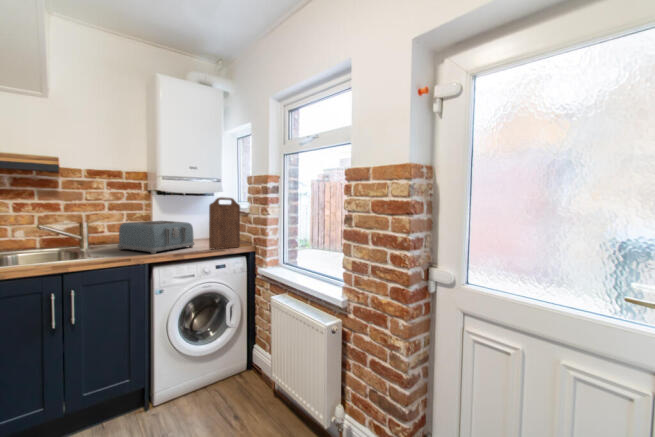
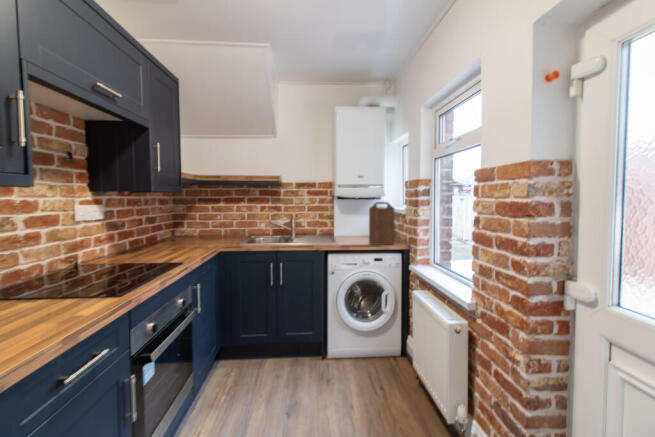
toaster: present [118,221,194,254] -> none [314,221,361,244]

